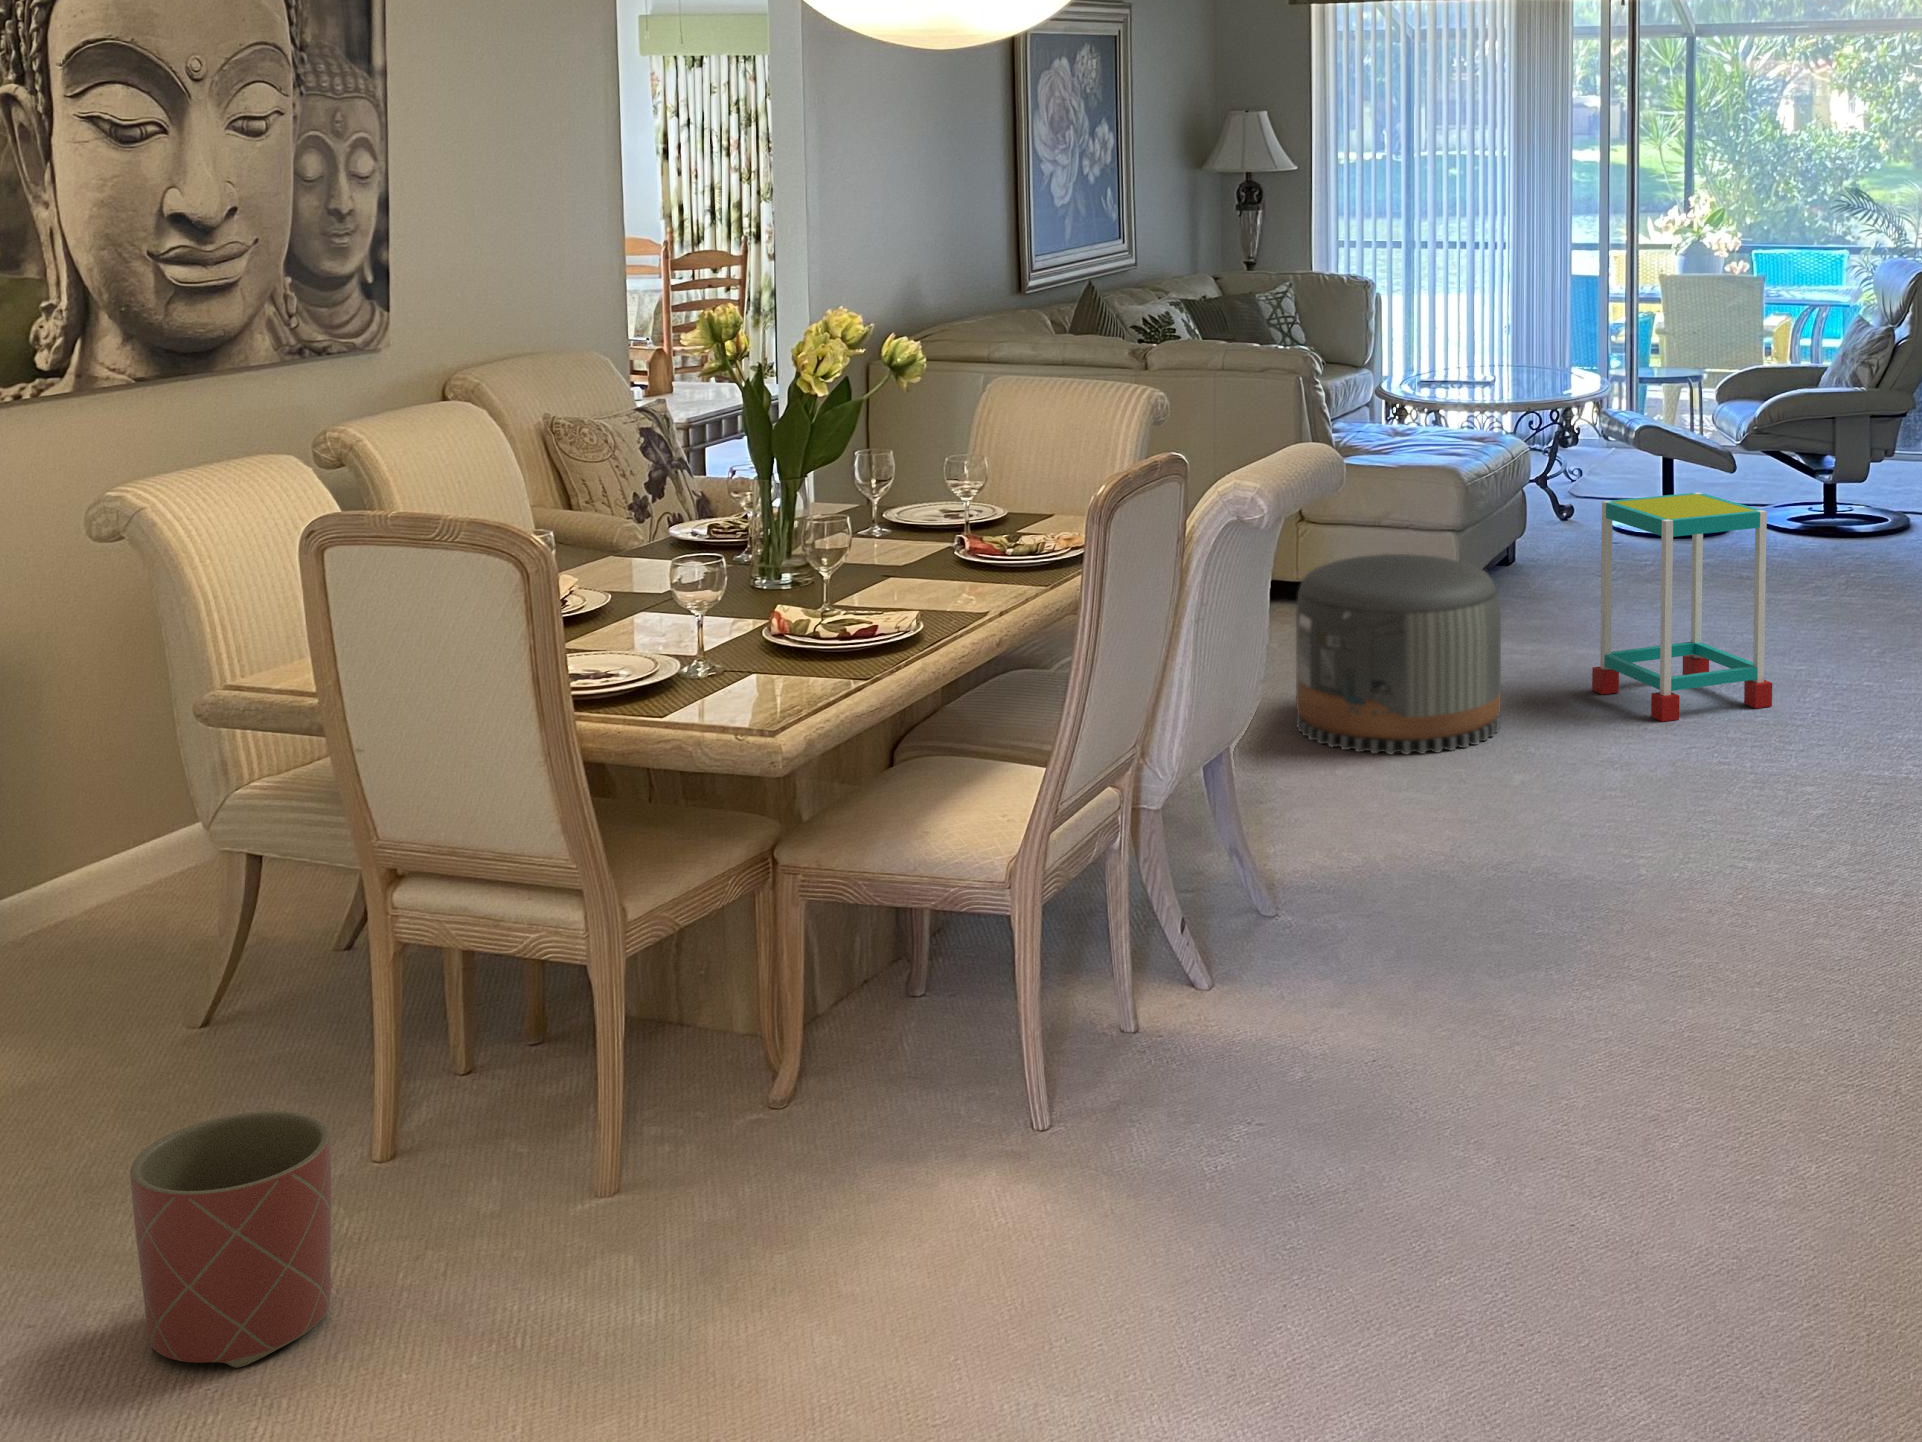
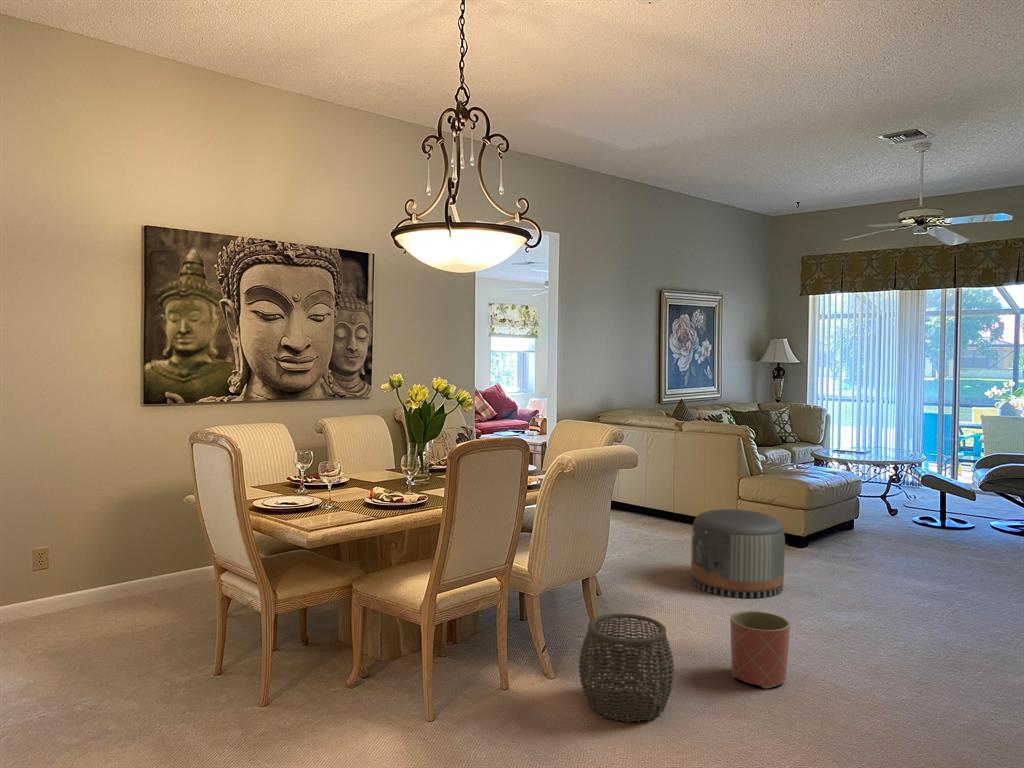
side table: present [1592,492,1772,722] -> none [841,497,928,604]
woven basket: none [1304,813,1512,1040] -> present [579,613,675,722]
planter: present [130,1111,331,1368] -> present [730,611,790,689]

